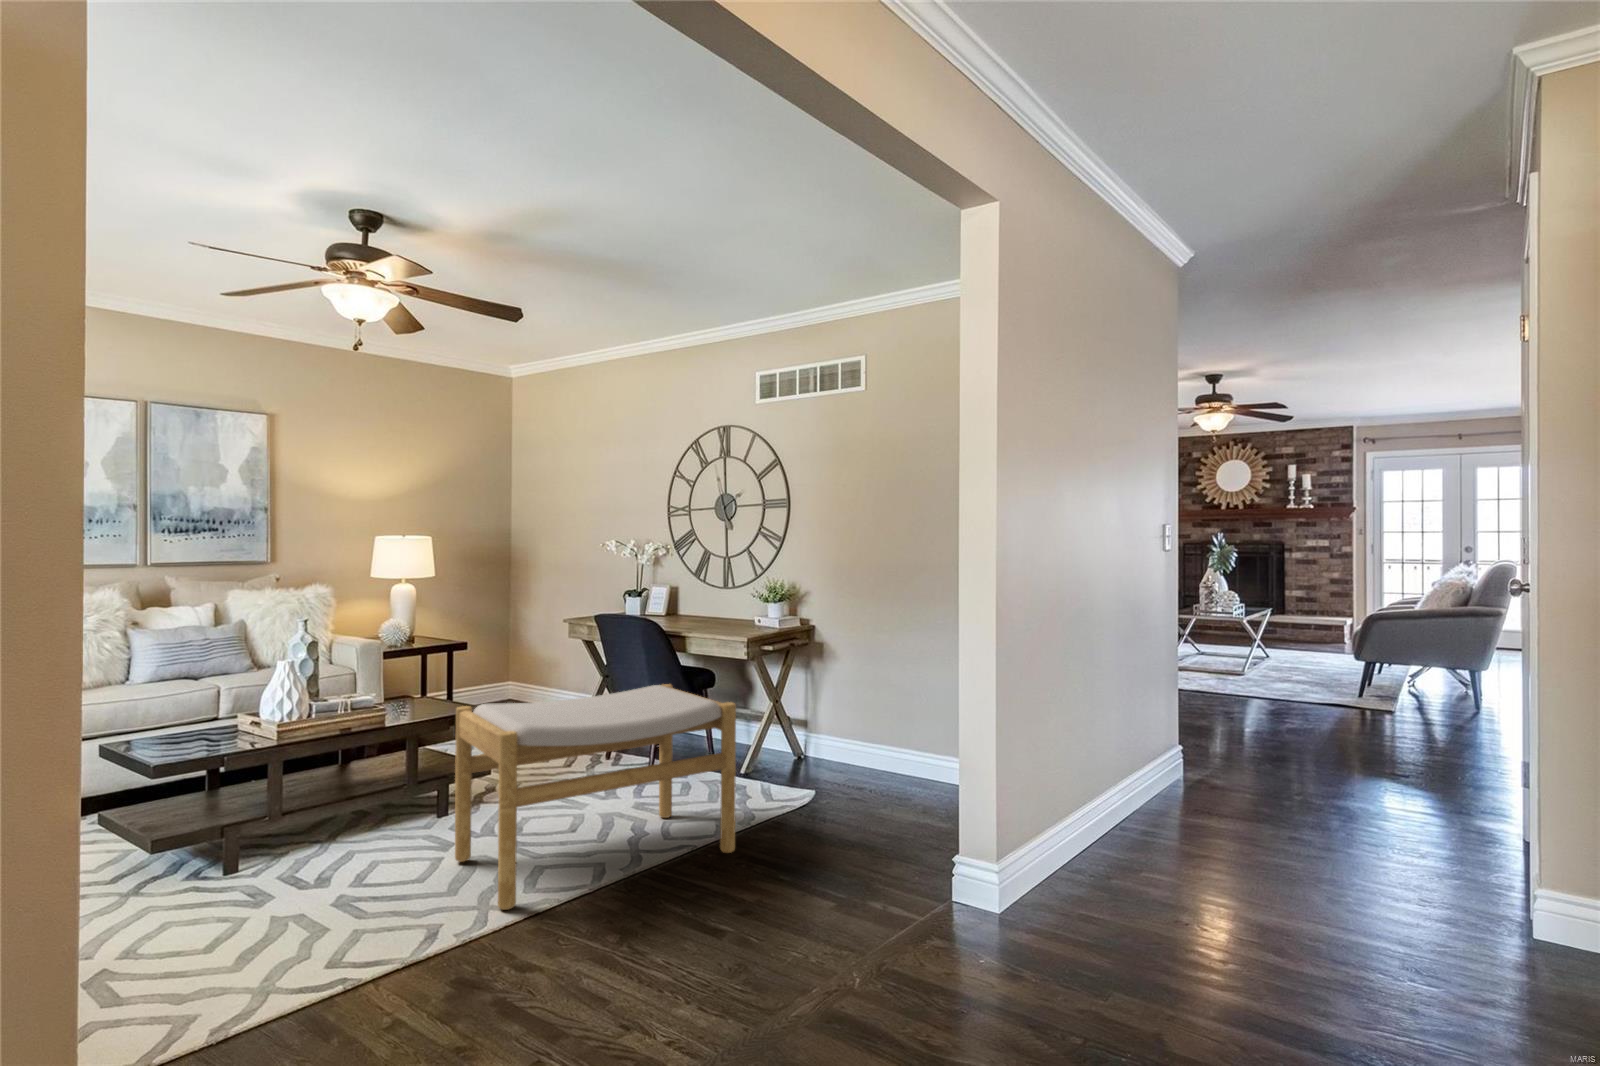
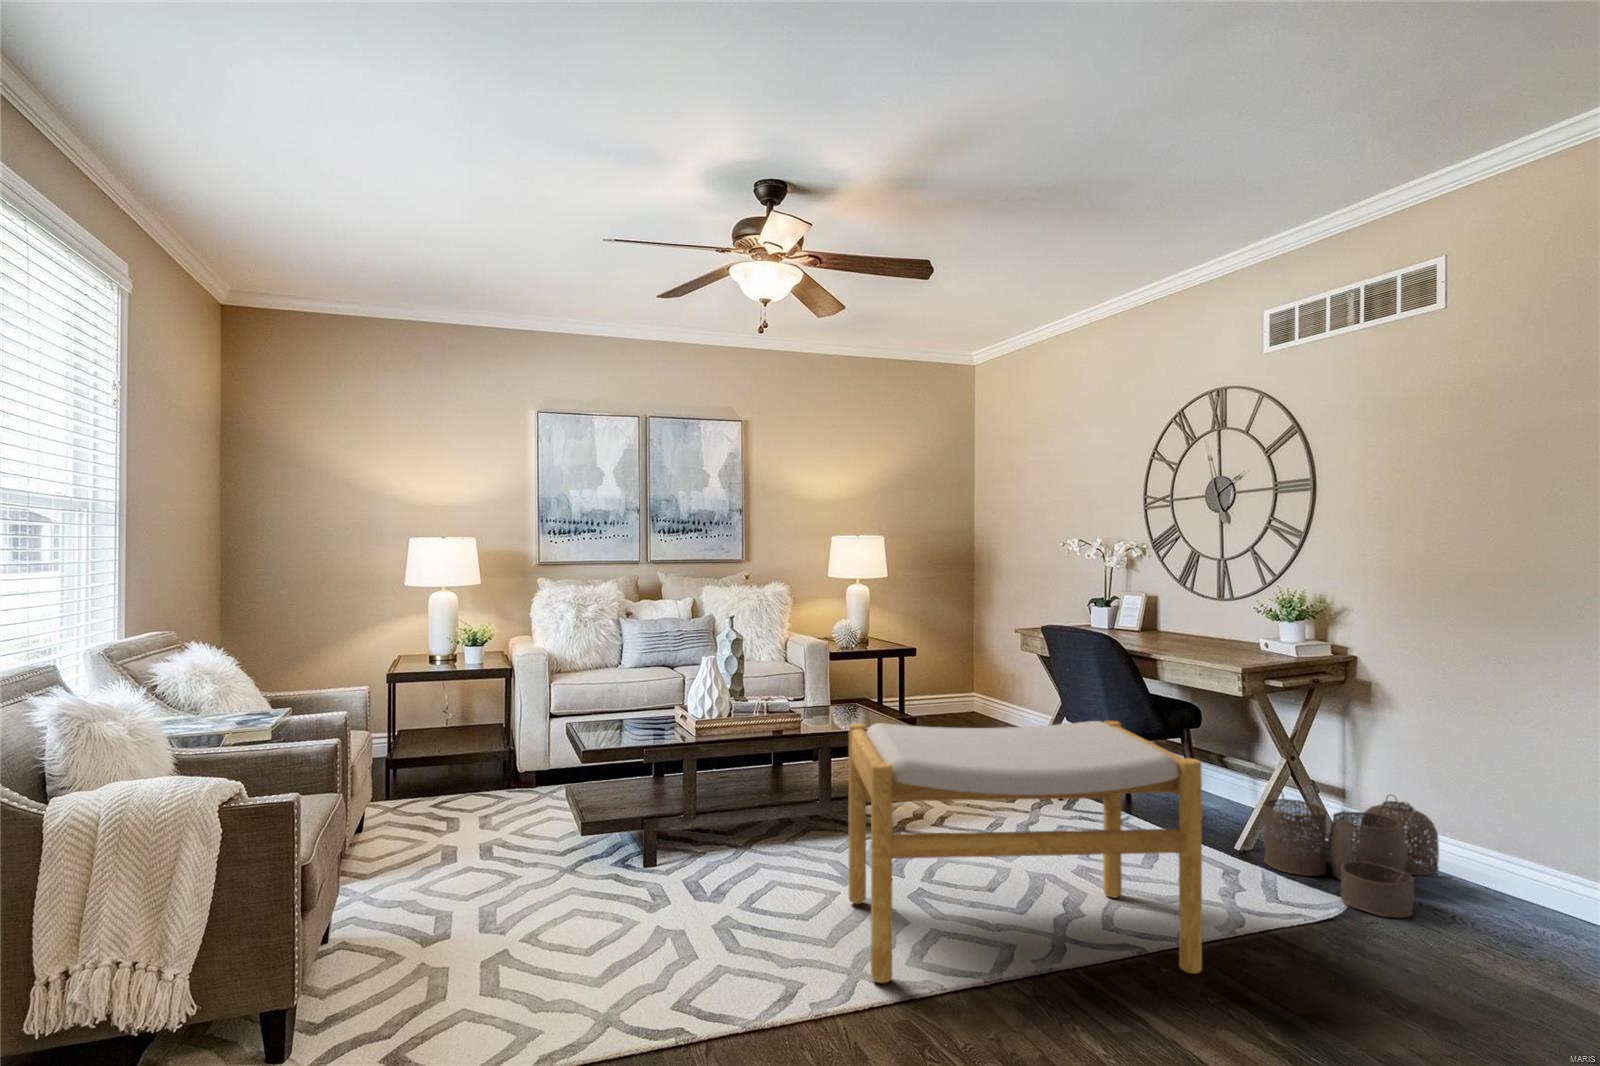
woven basket: none [761,718,862,797] -> present [1263,790,1439,918]

